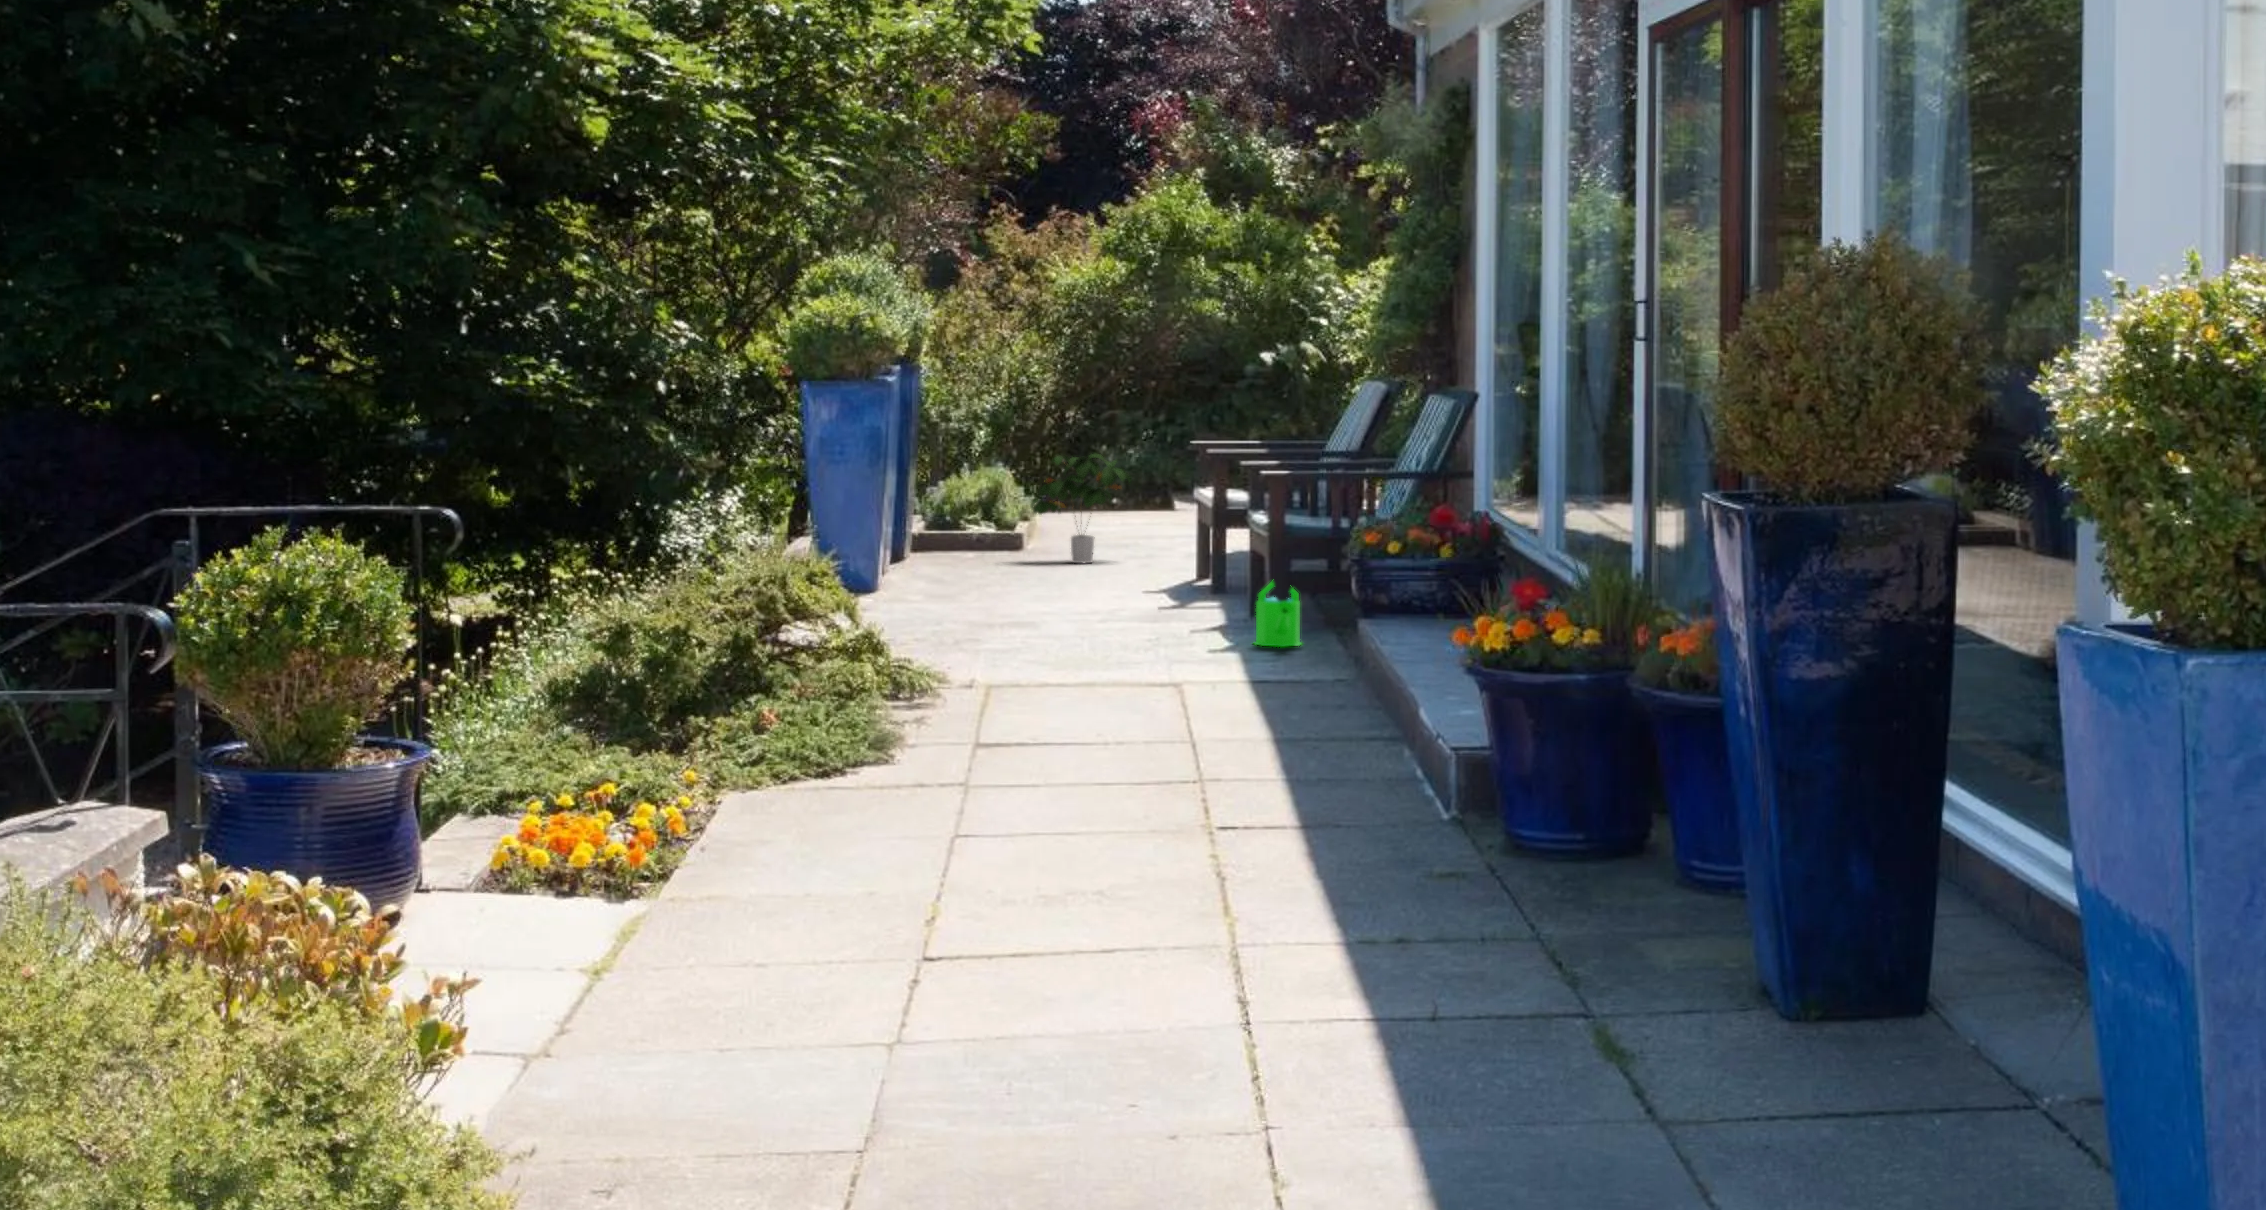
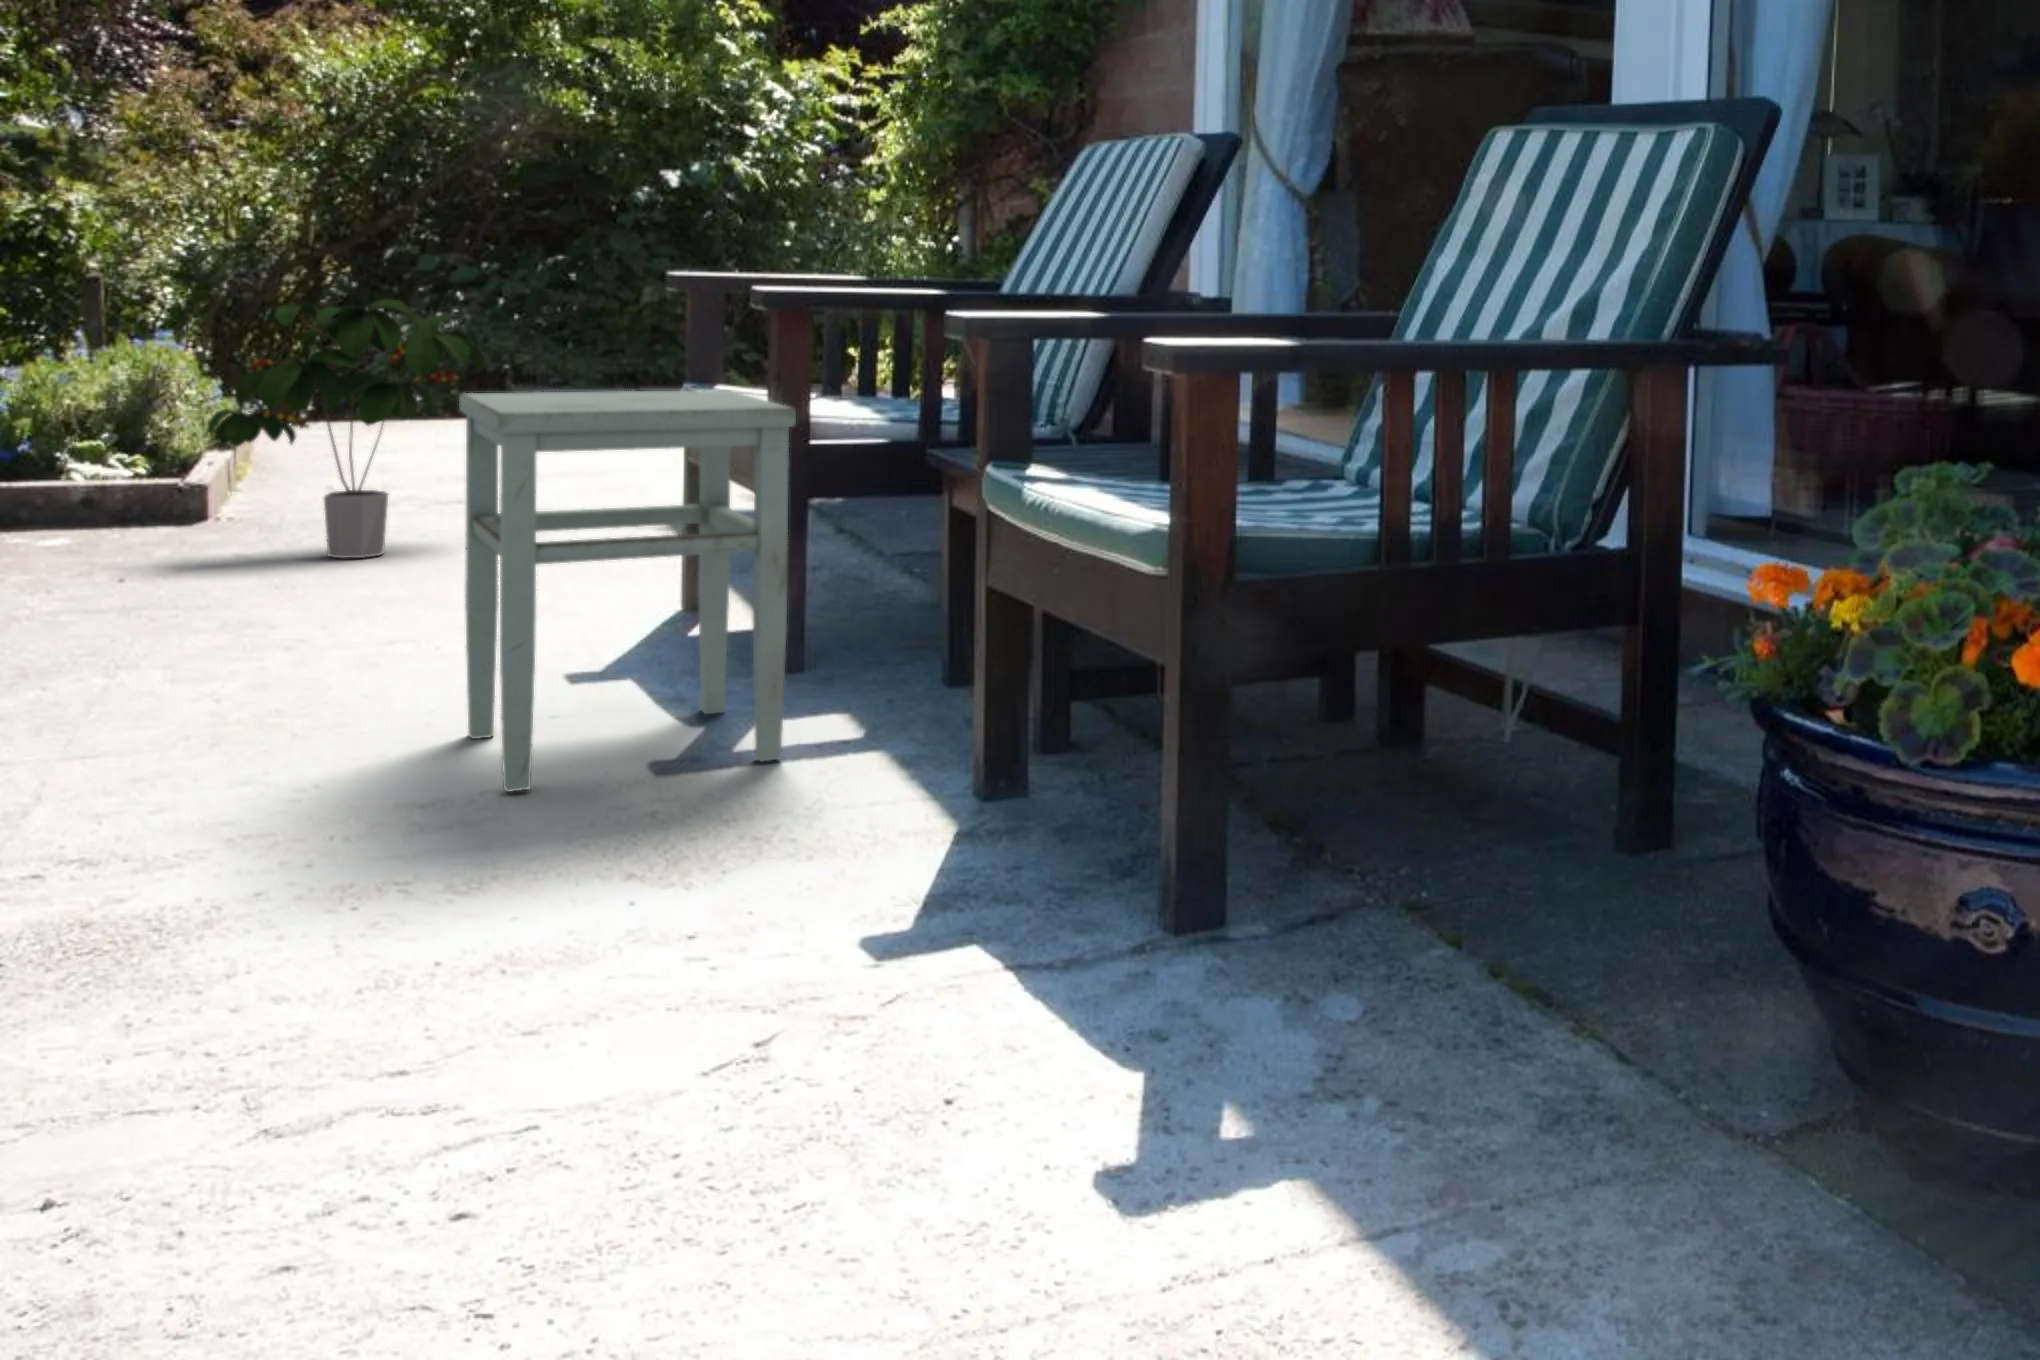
stool: none [1110,494,1200,611] -> present [459,390,796,792]
watering can: present [1255,582,1301,647] -> none [1200,725,1446,1036]

